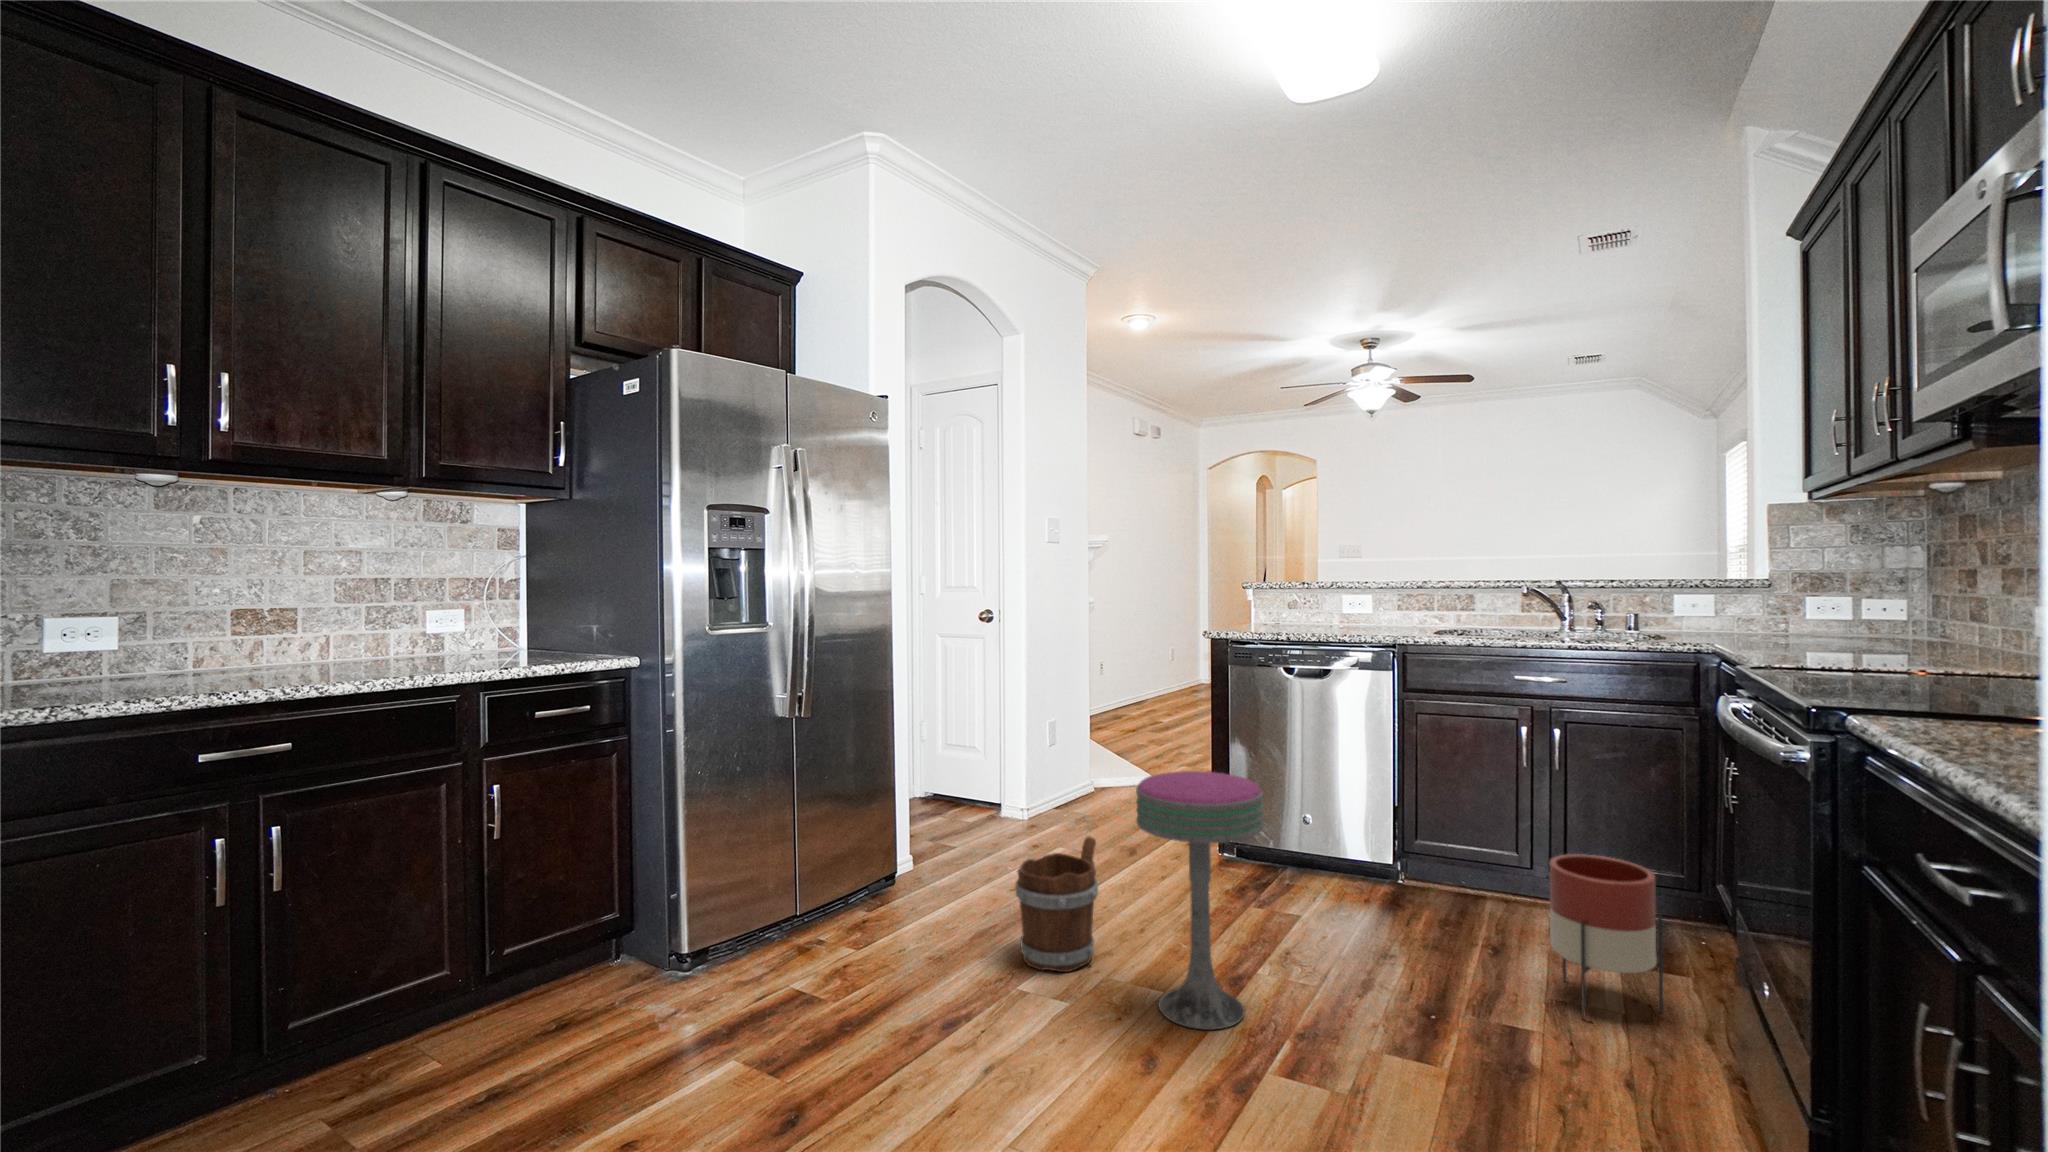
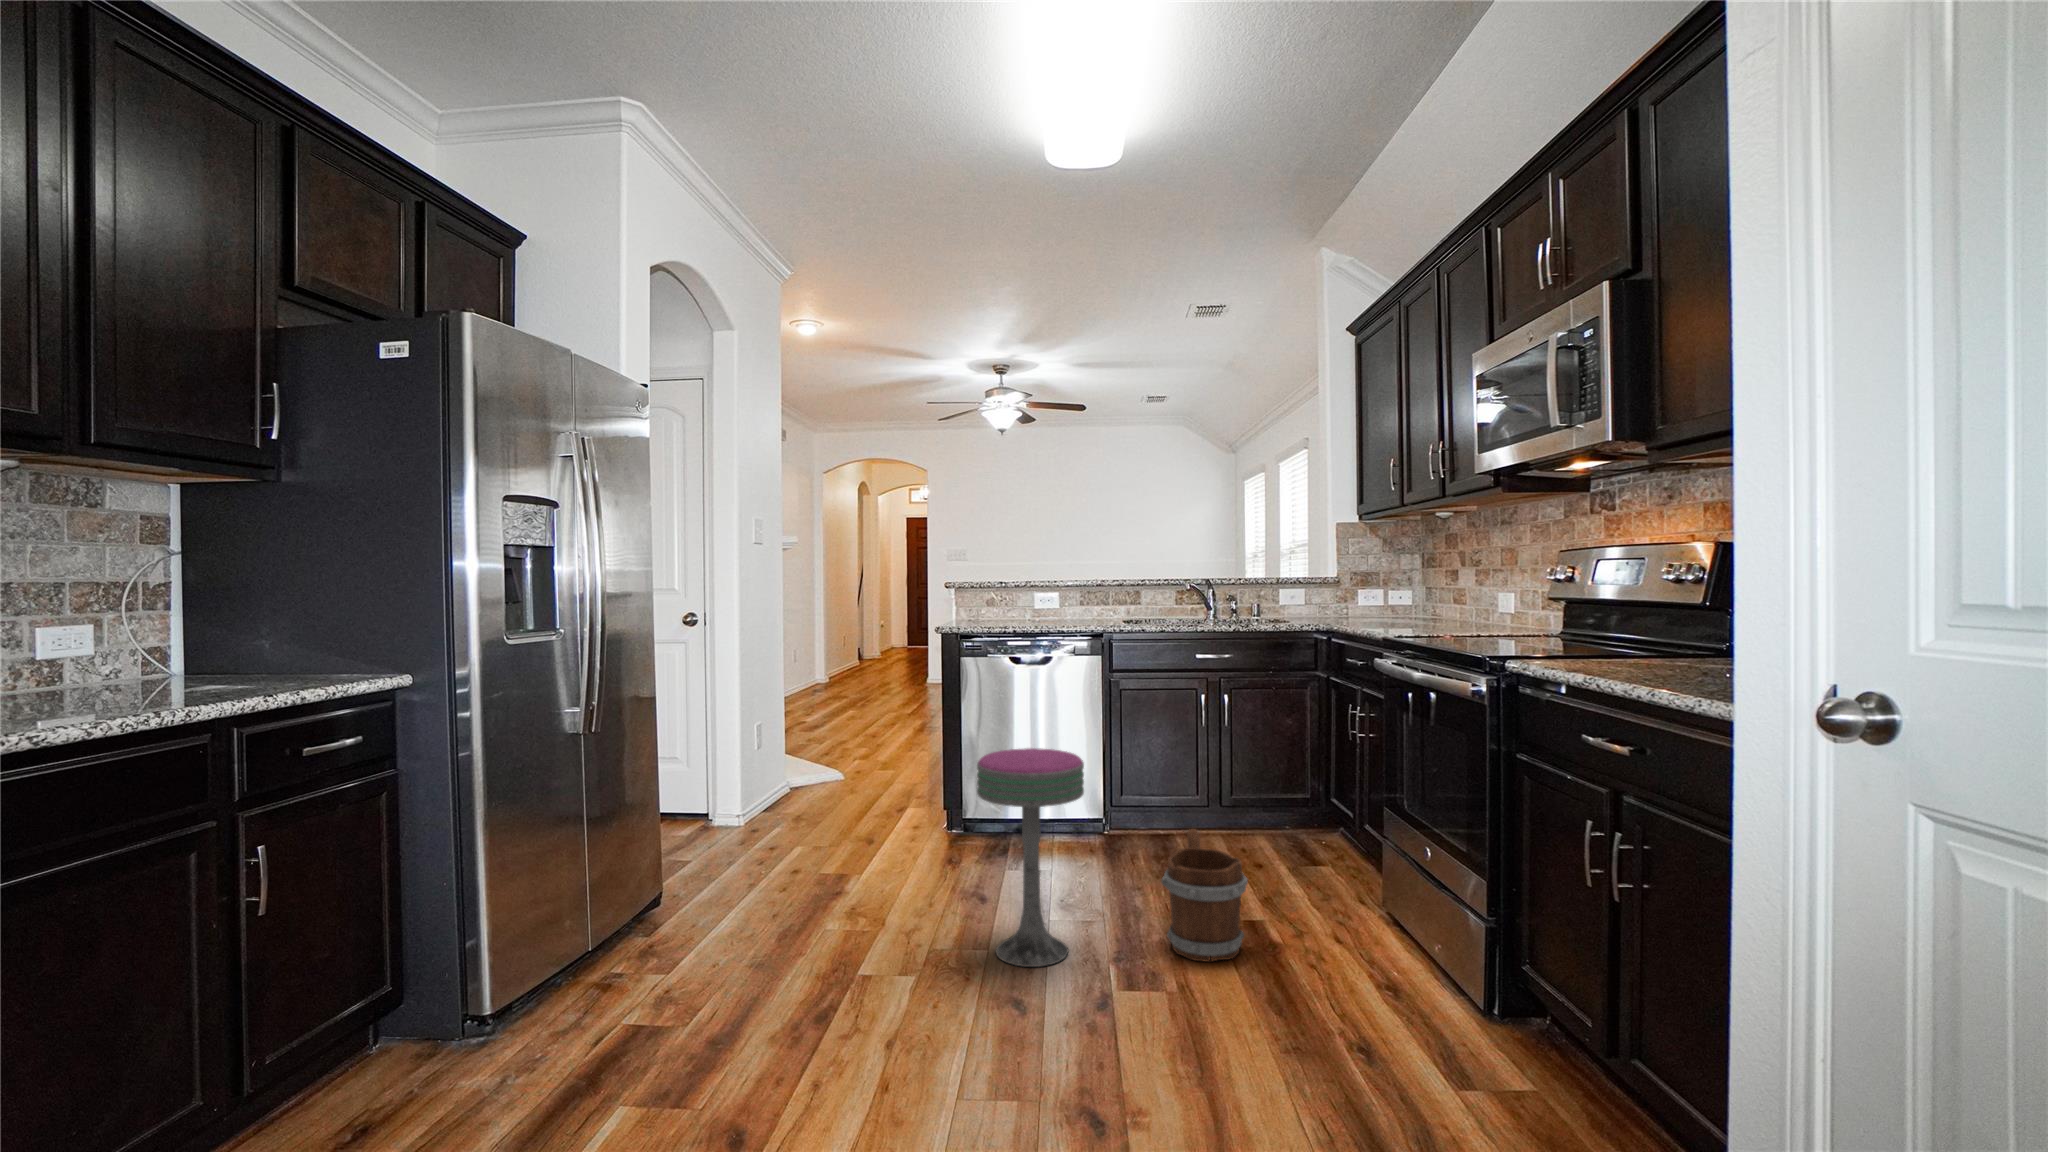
bucket: present [1016,837,1098,972] -> present [1161,829,1248,962]
planter: present [1550,854,1663,1019] -> none [1252,784,1322,903]

